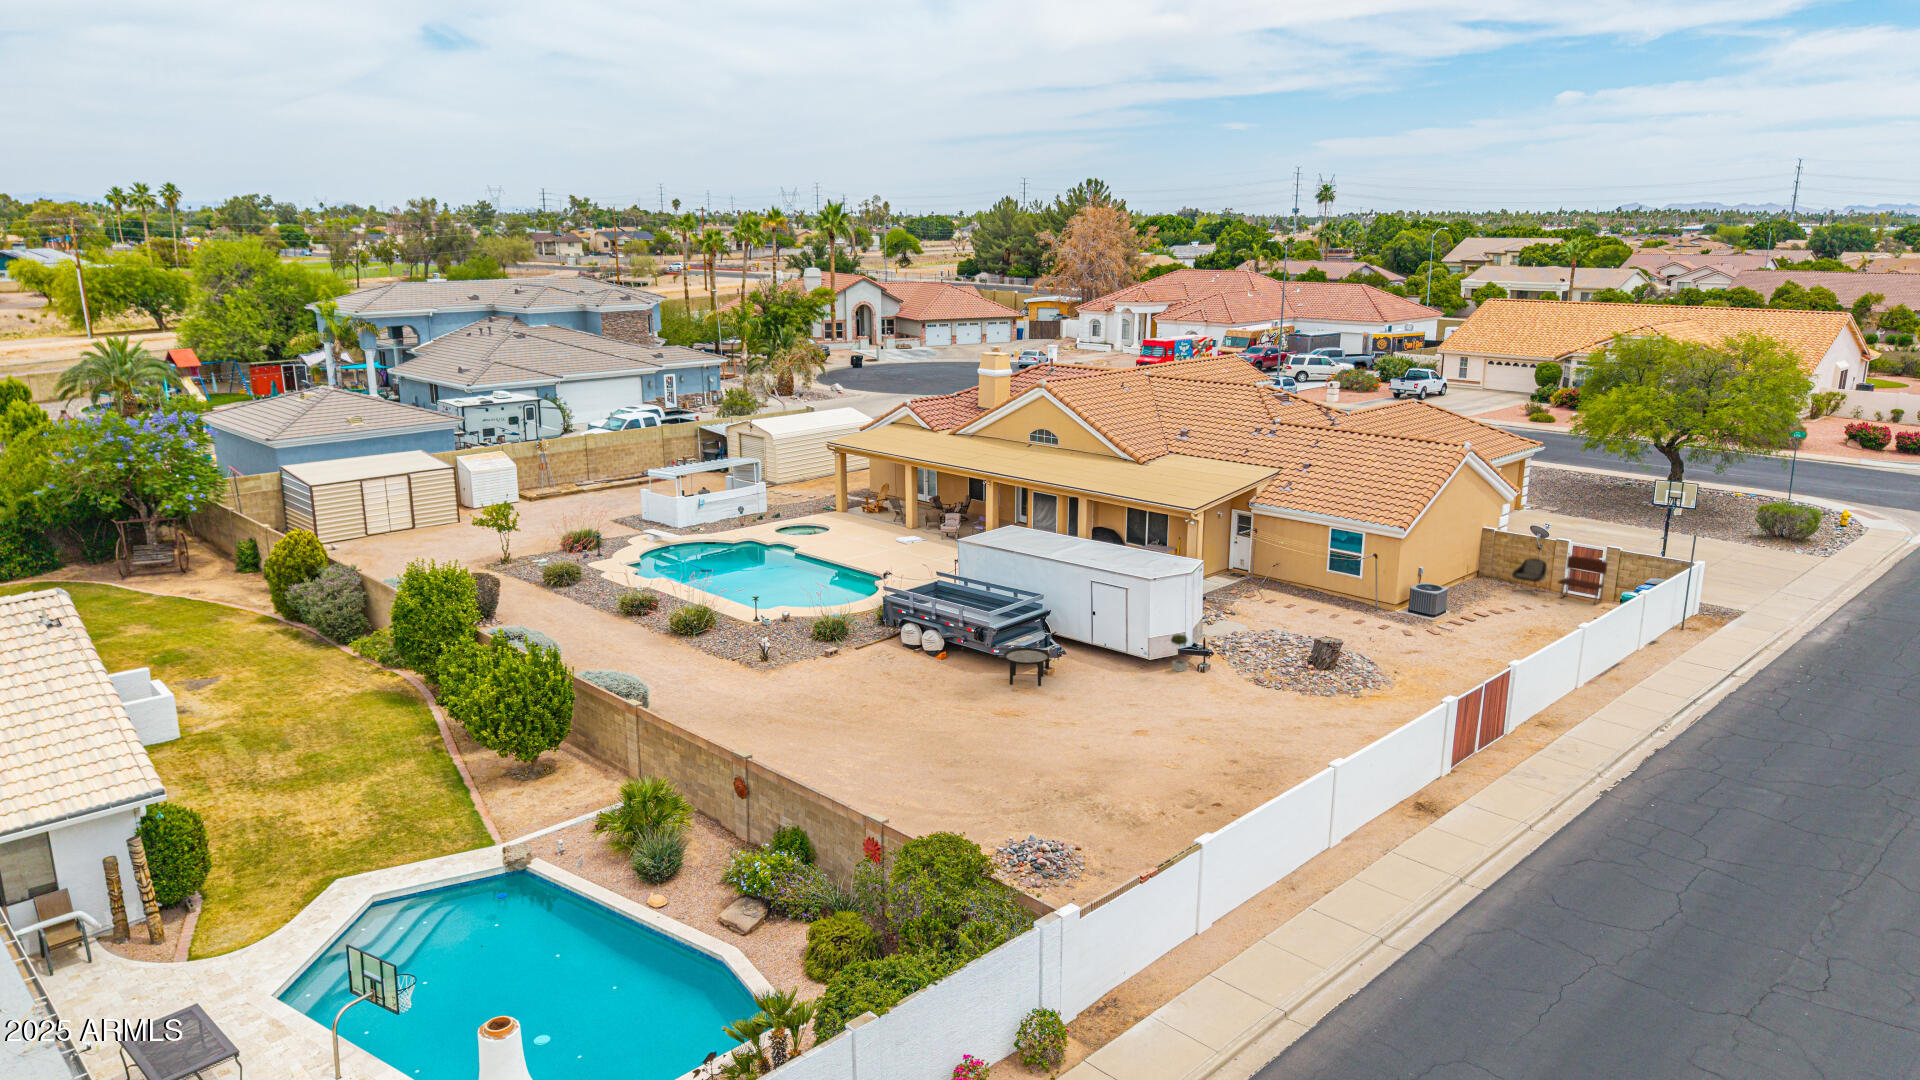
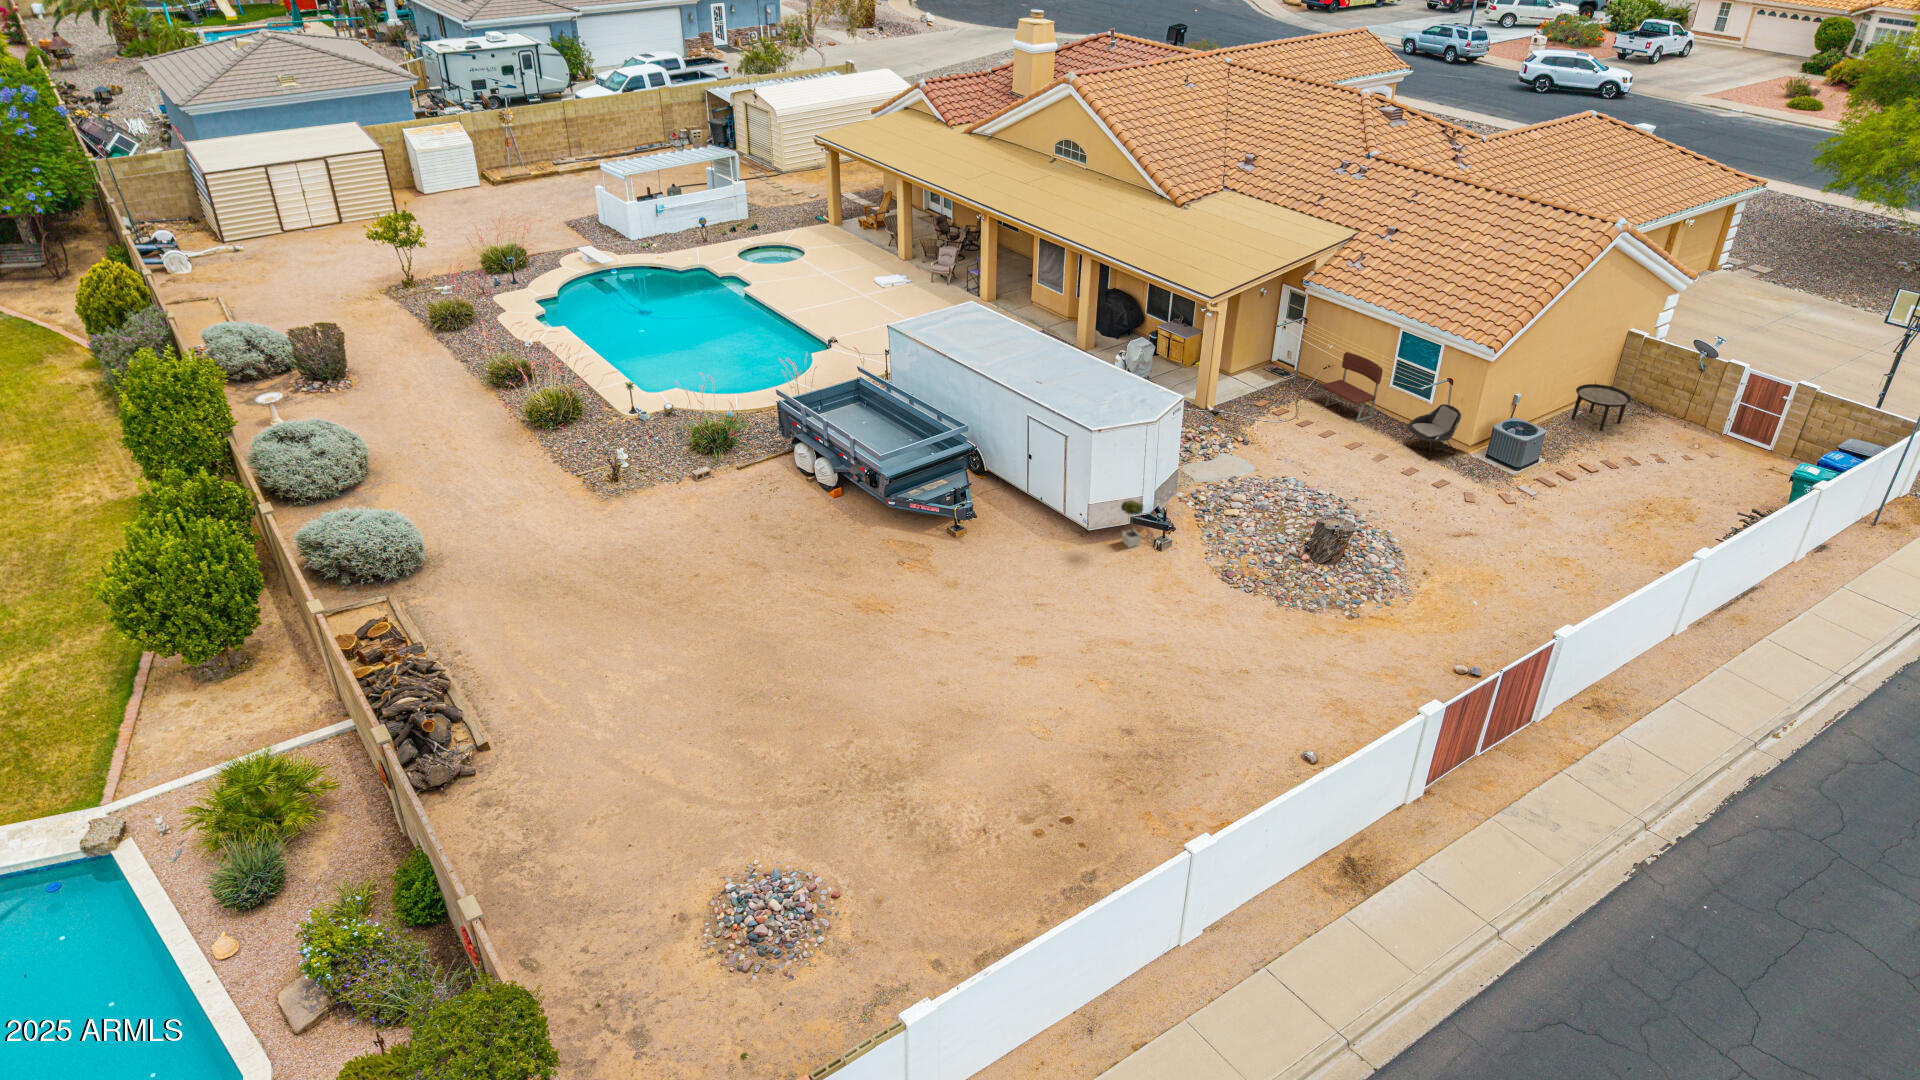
bench: present [1558,556,1608,605] -> present [1322,352,1383,422]
lounge chair: present [1512,558,1547,595] -> present [1406,404,1461,460]
round table: present [1004,648,1050,686] -> present [1571,384,1631,431]

